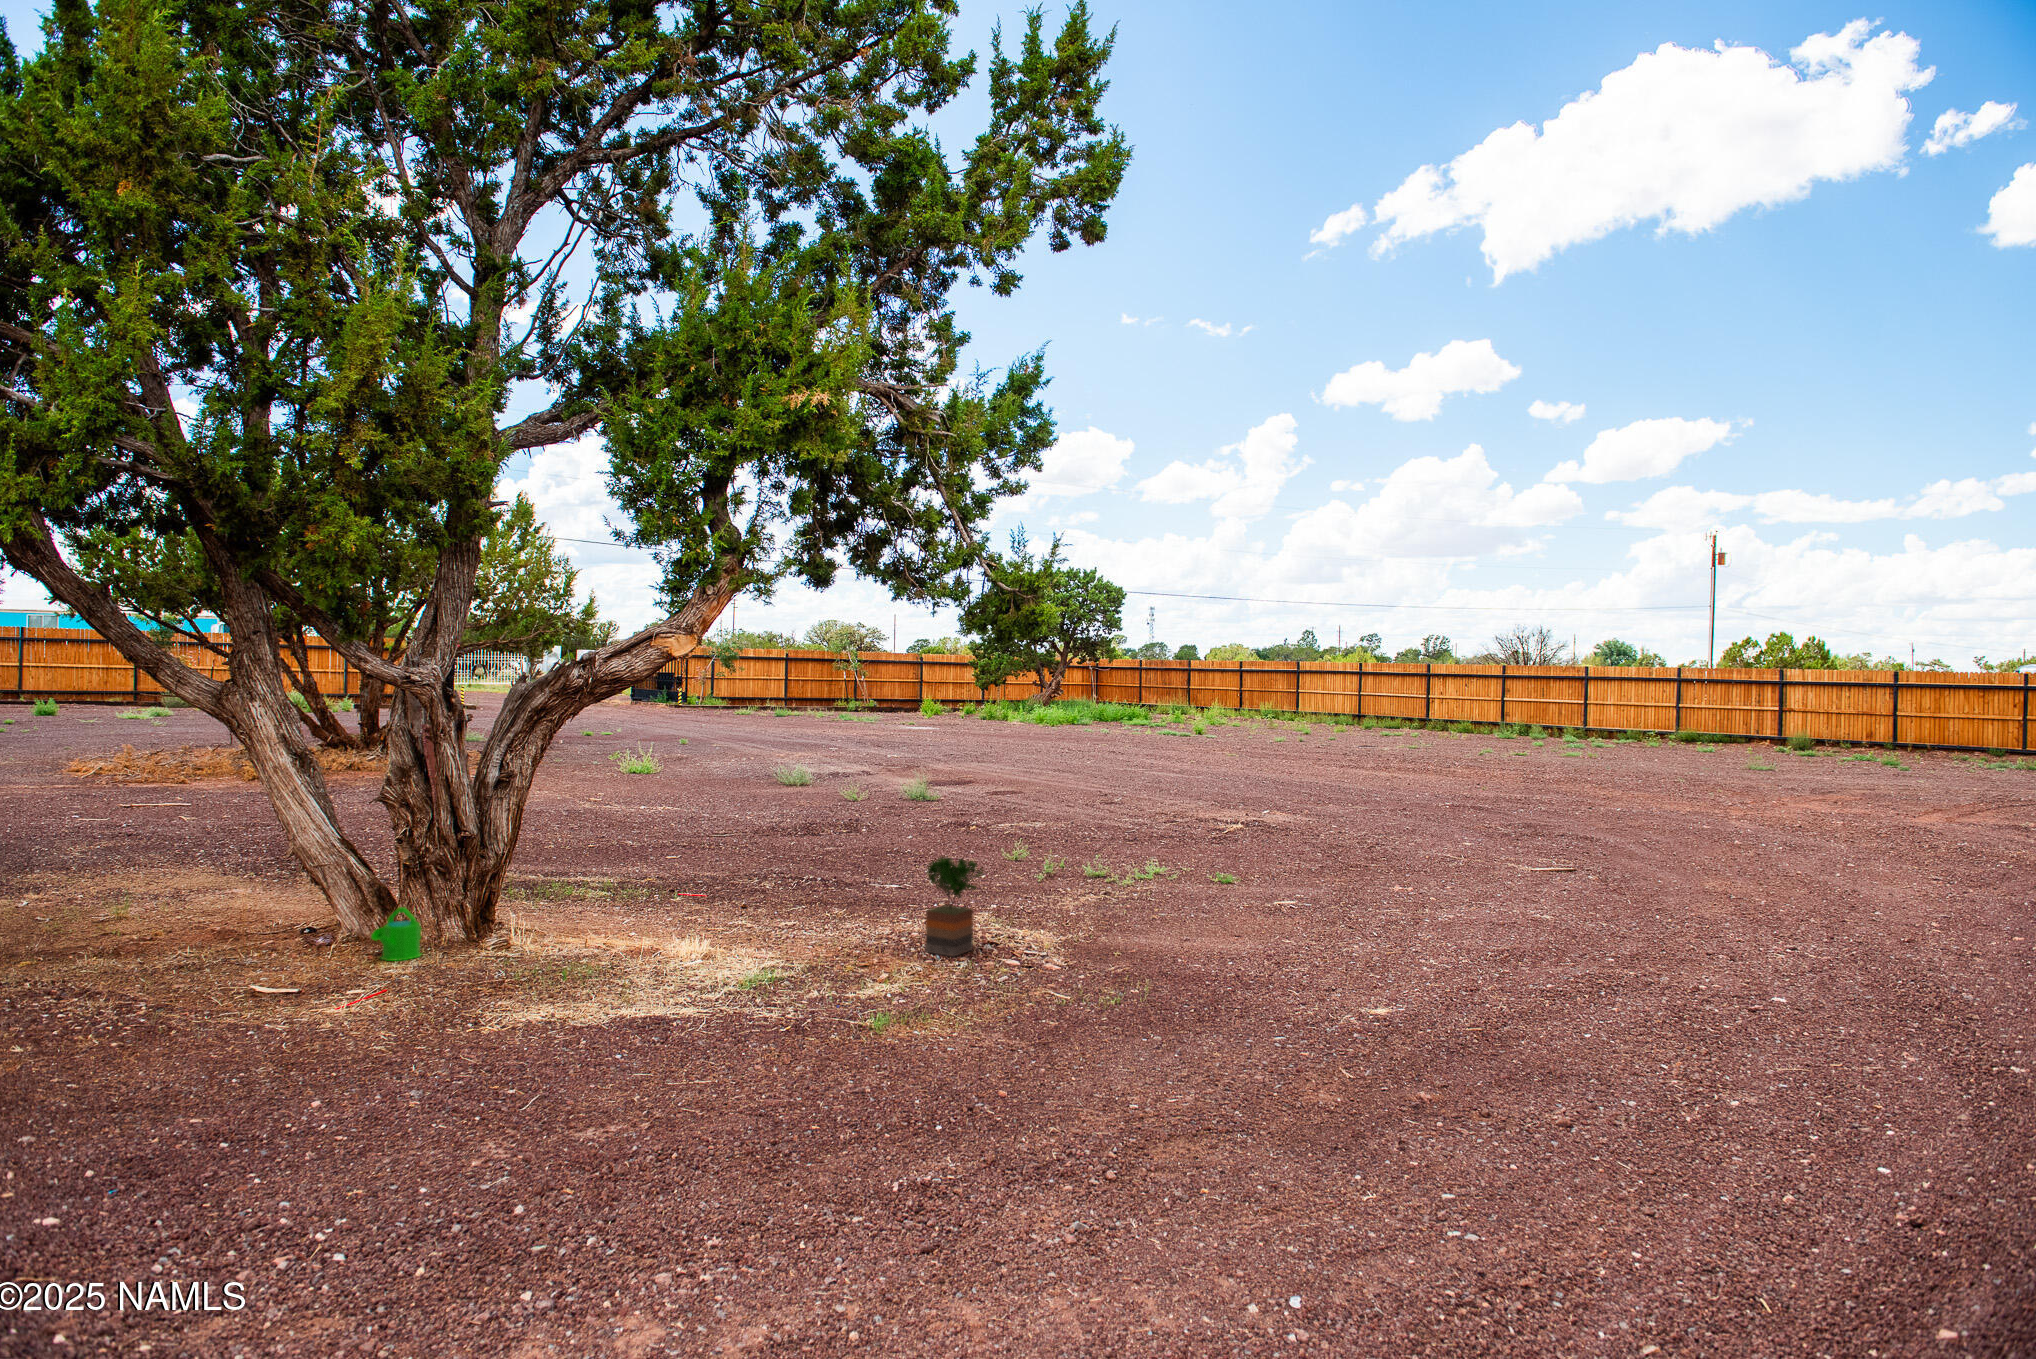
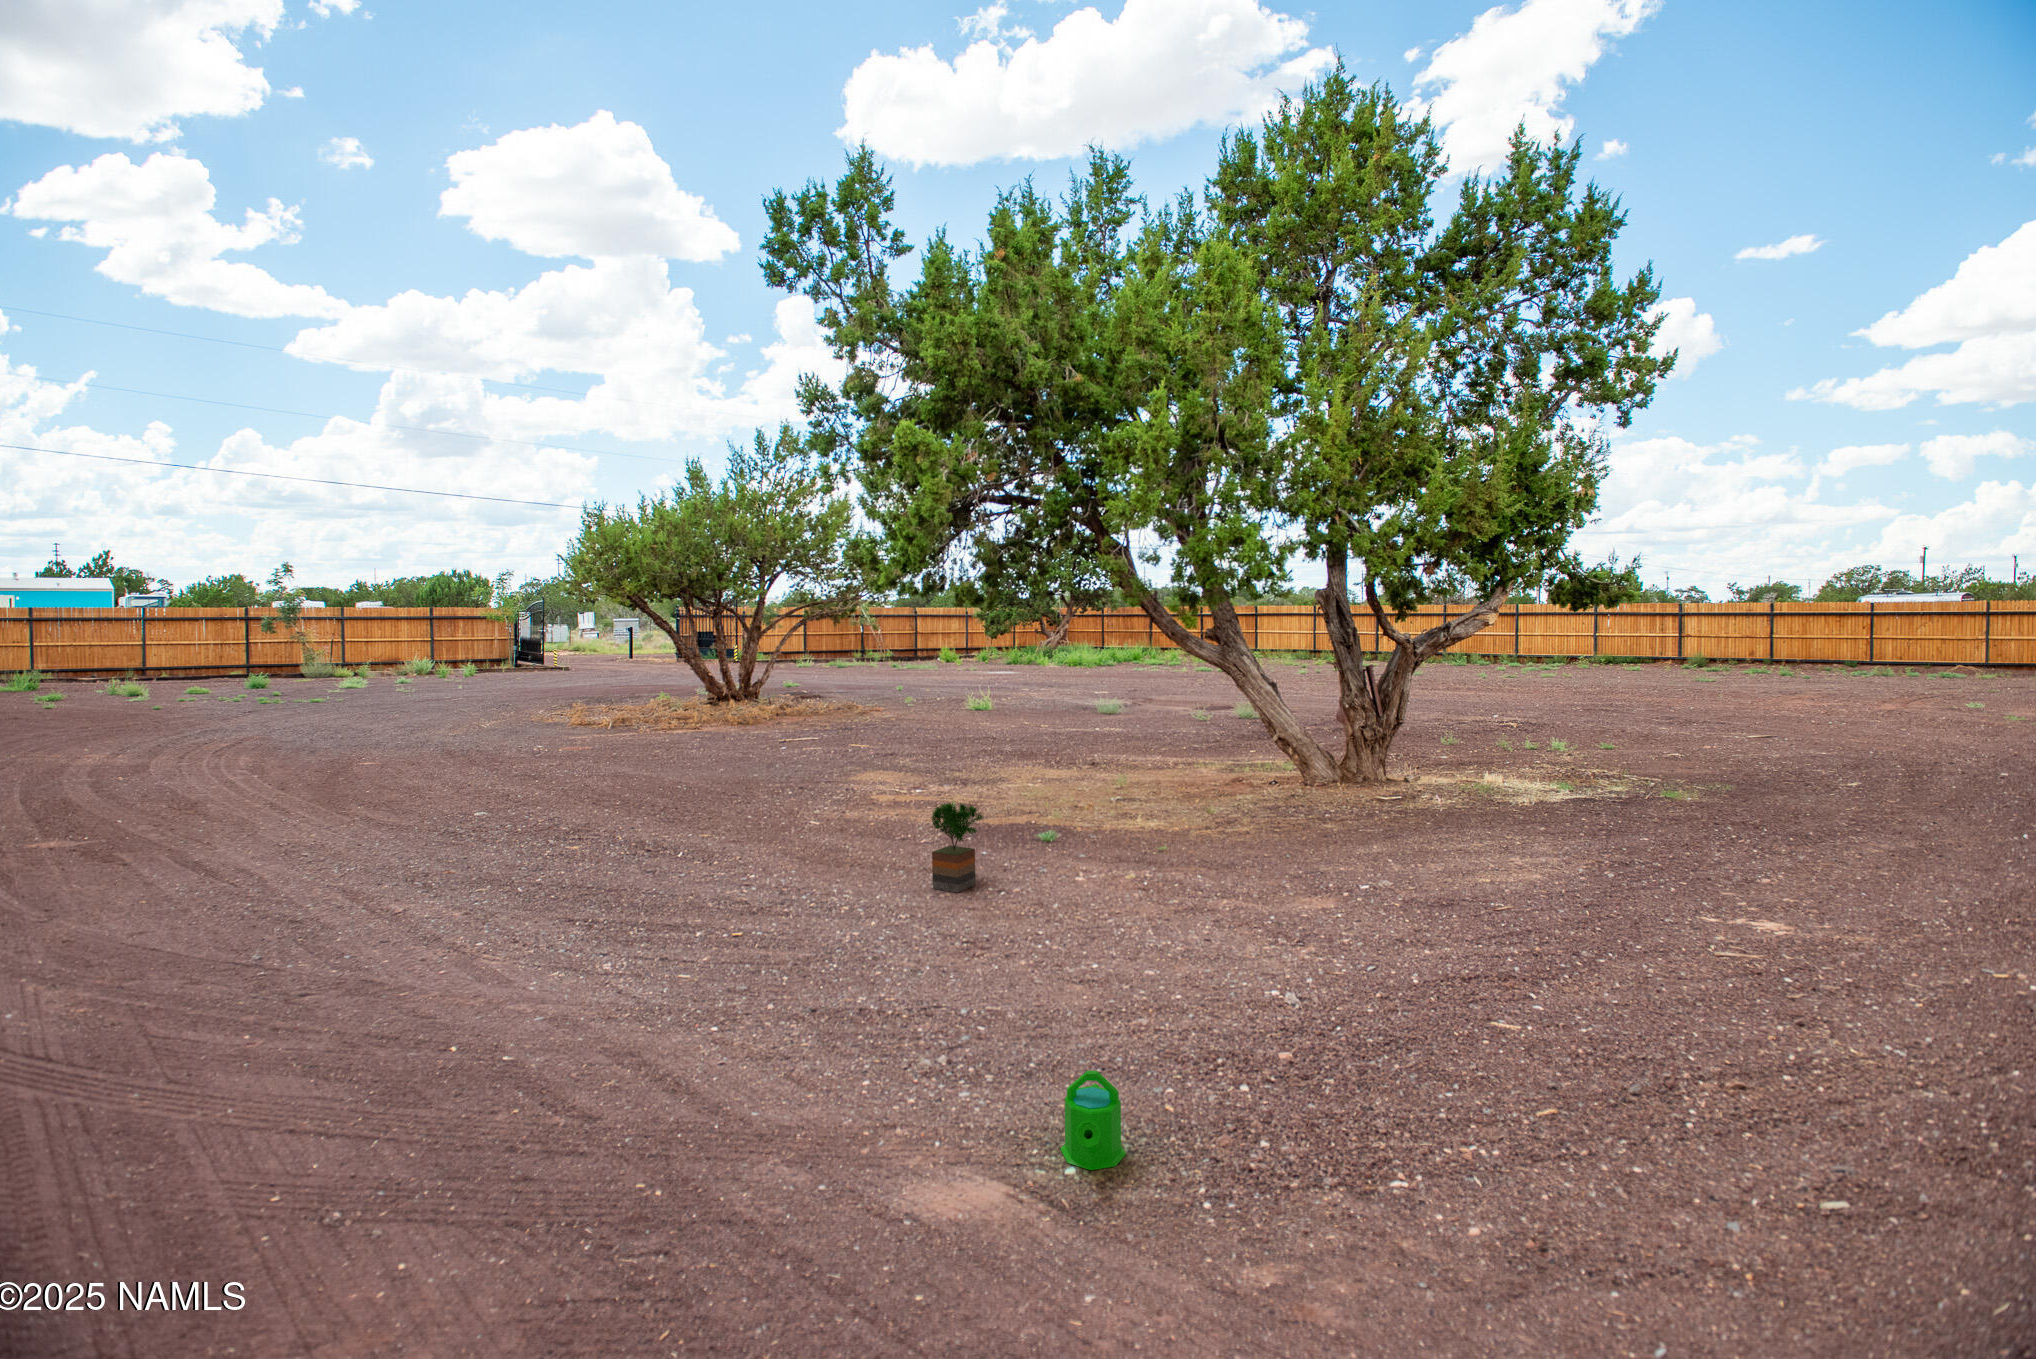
watering can: present [371,907,421,961] -> present [1061,1070,1126,1170]

